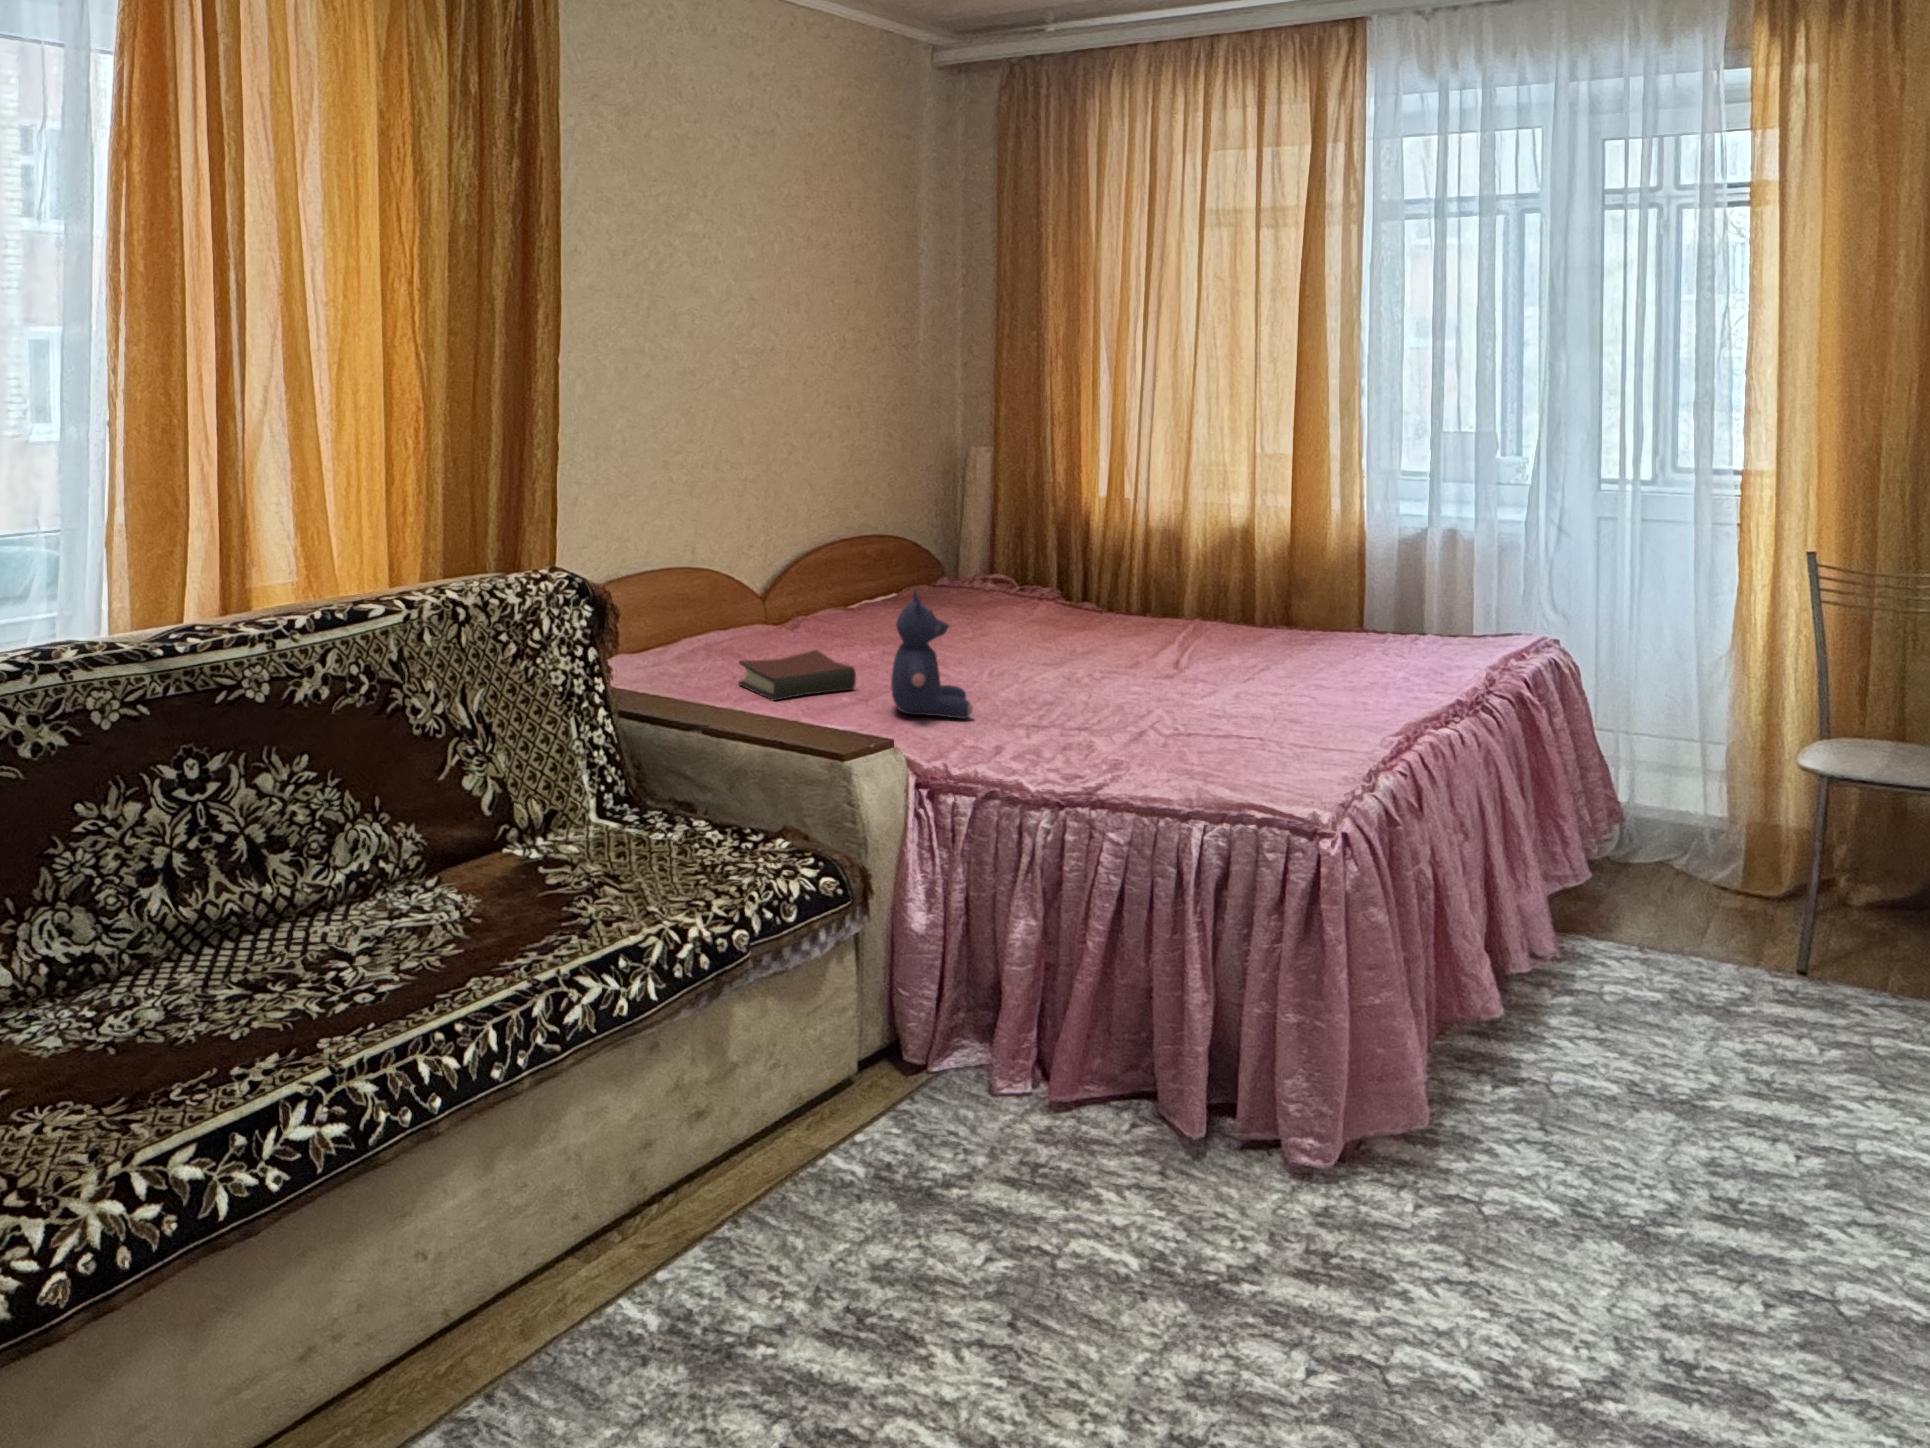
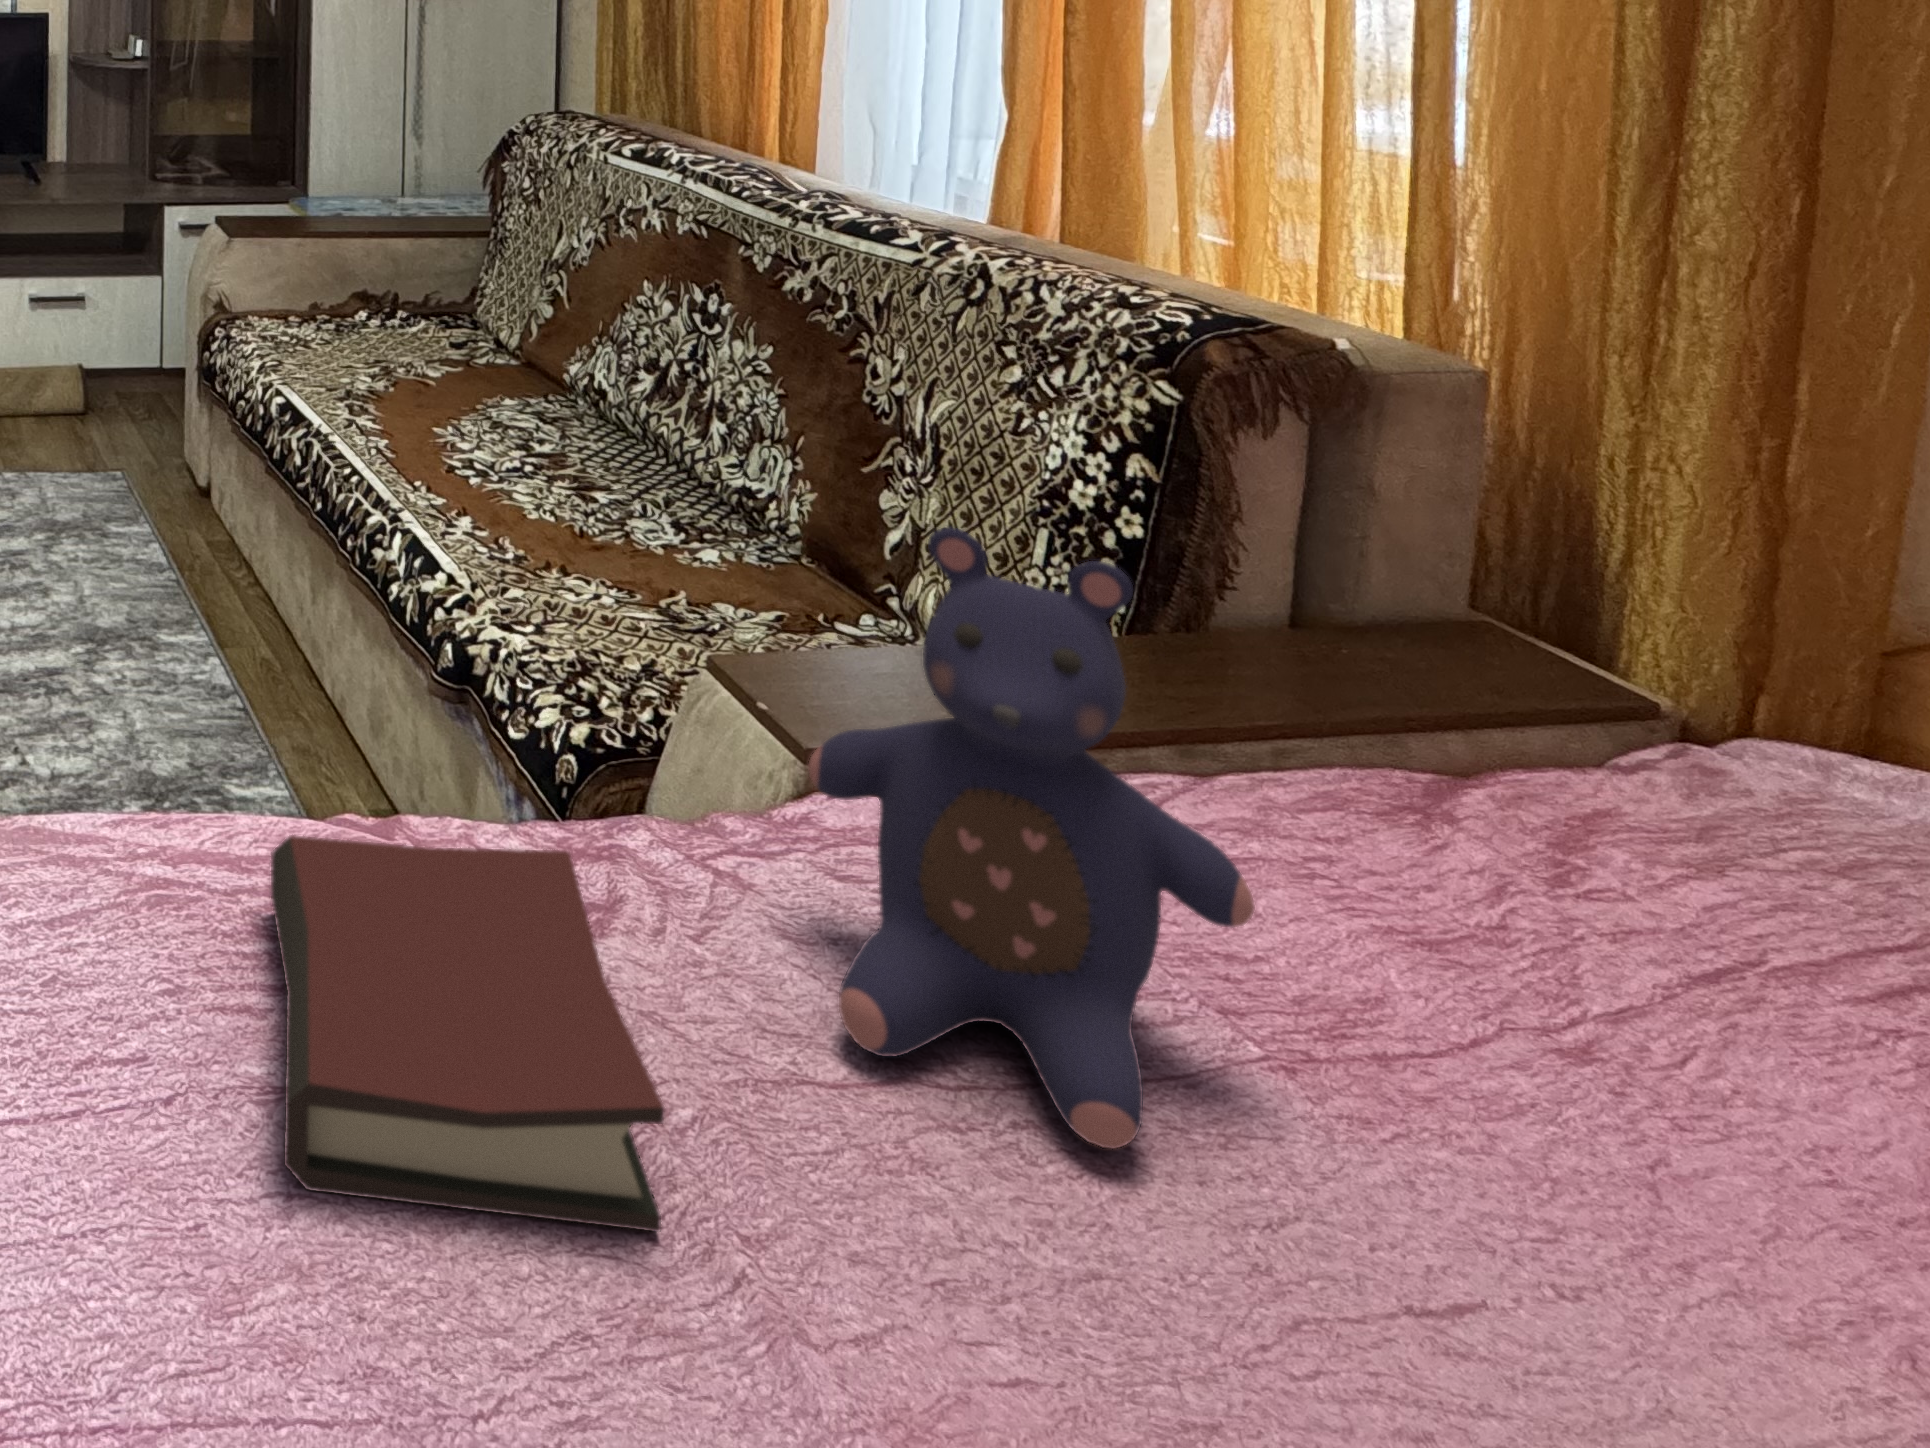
hardback book: present [738,650,856,701] -> present [271,835,664,1232]

